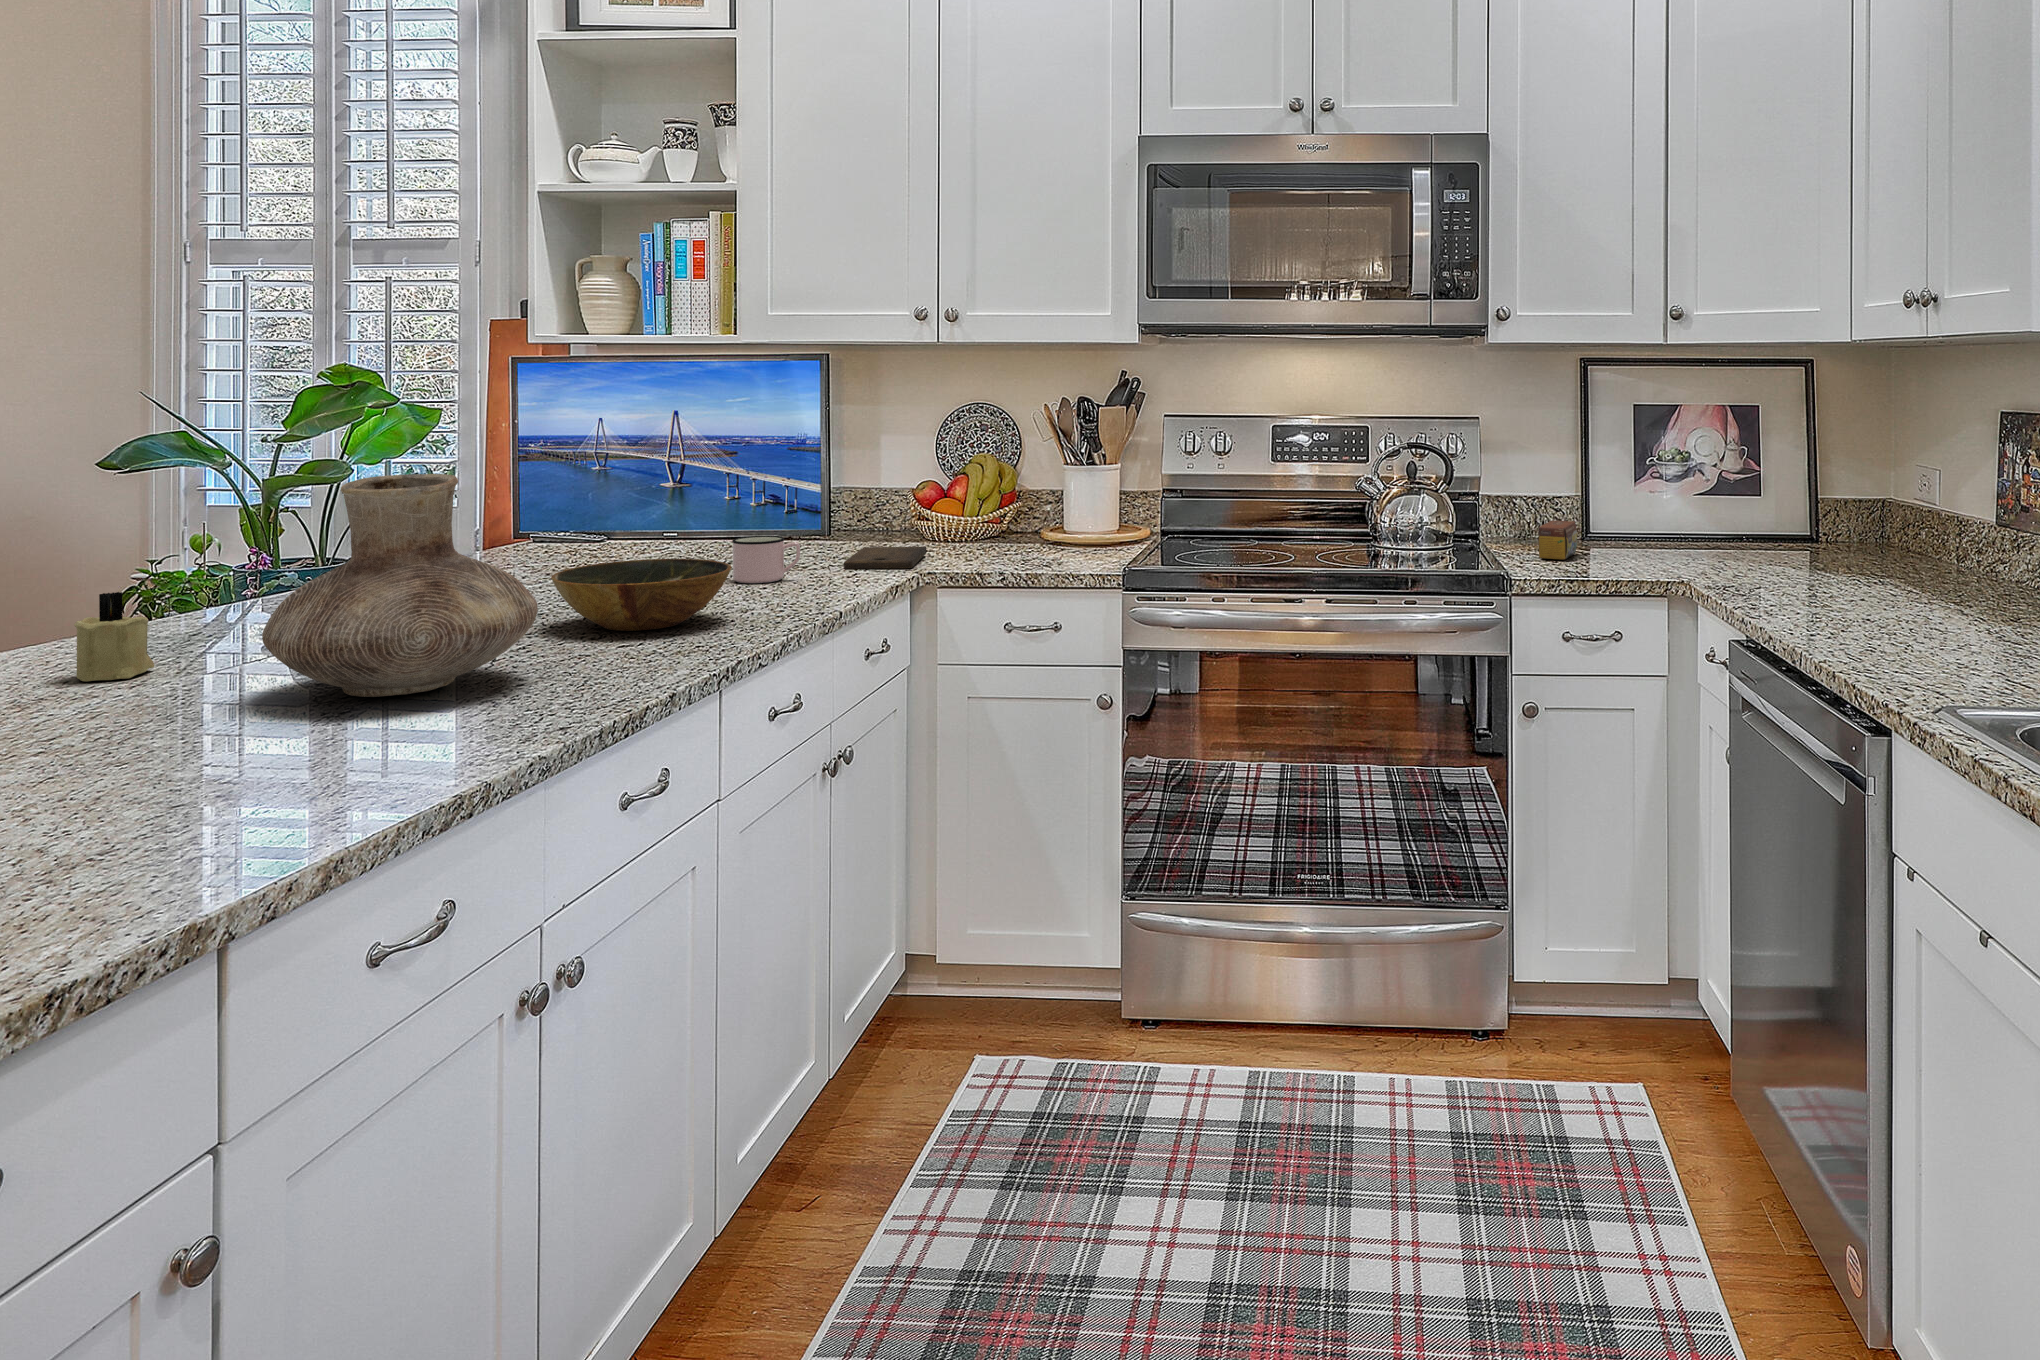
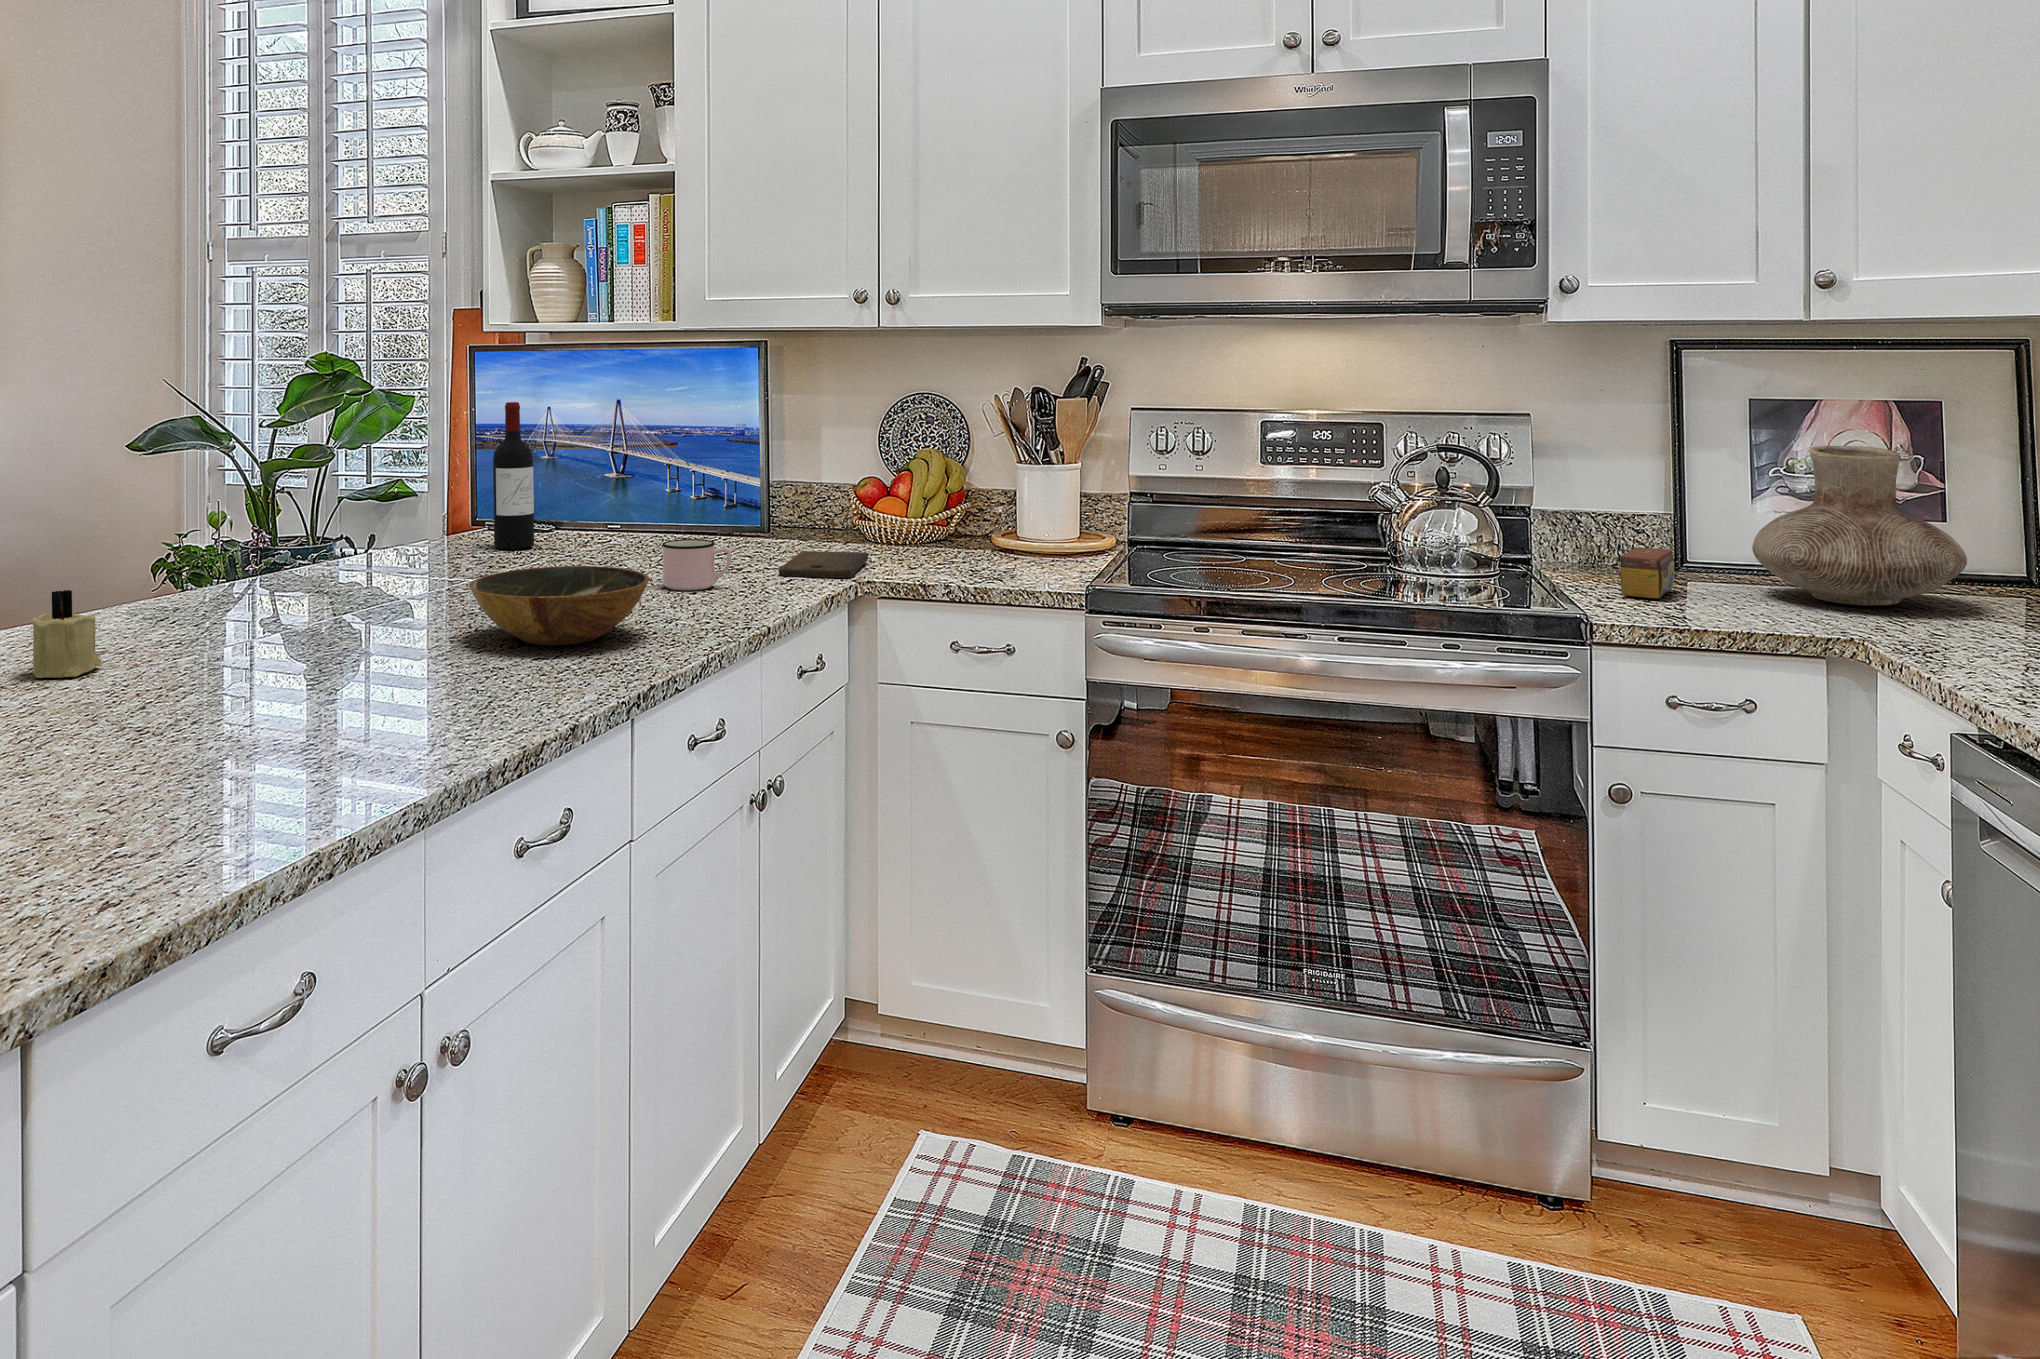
wine bottle: none [546,410,589,556] -> present [493,402,534,550]
vase: present [262,474,538,697] -> present [1752,446,1967,606]

